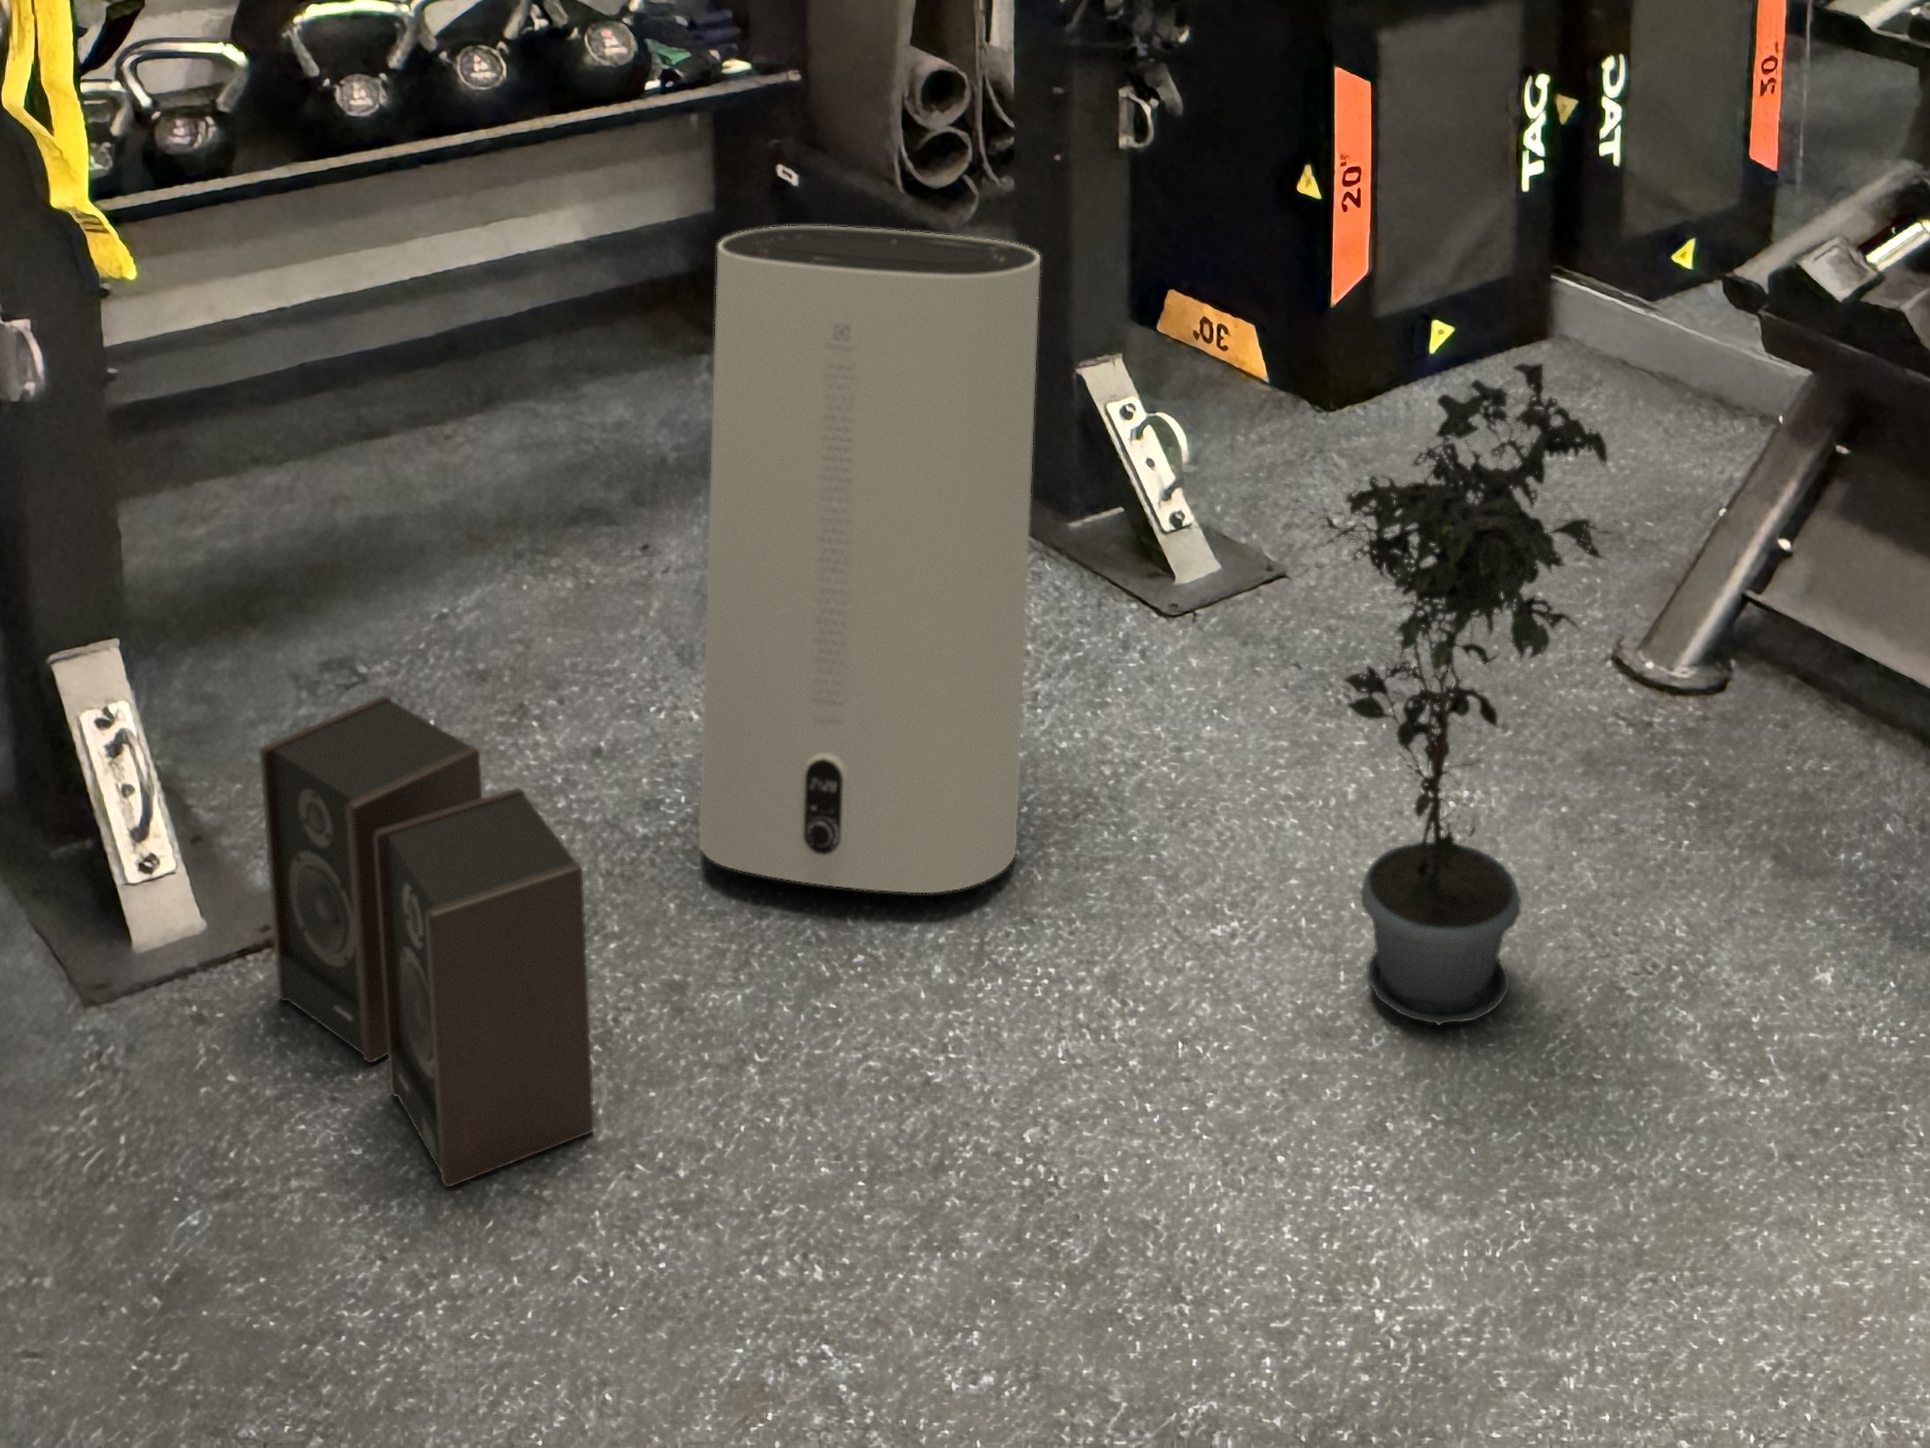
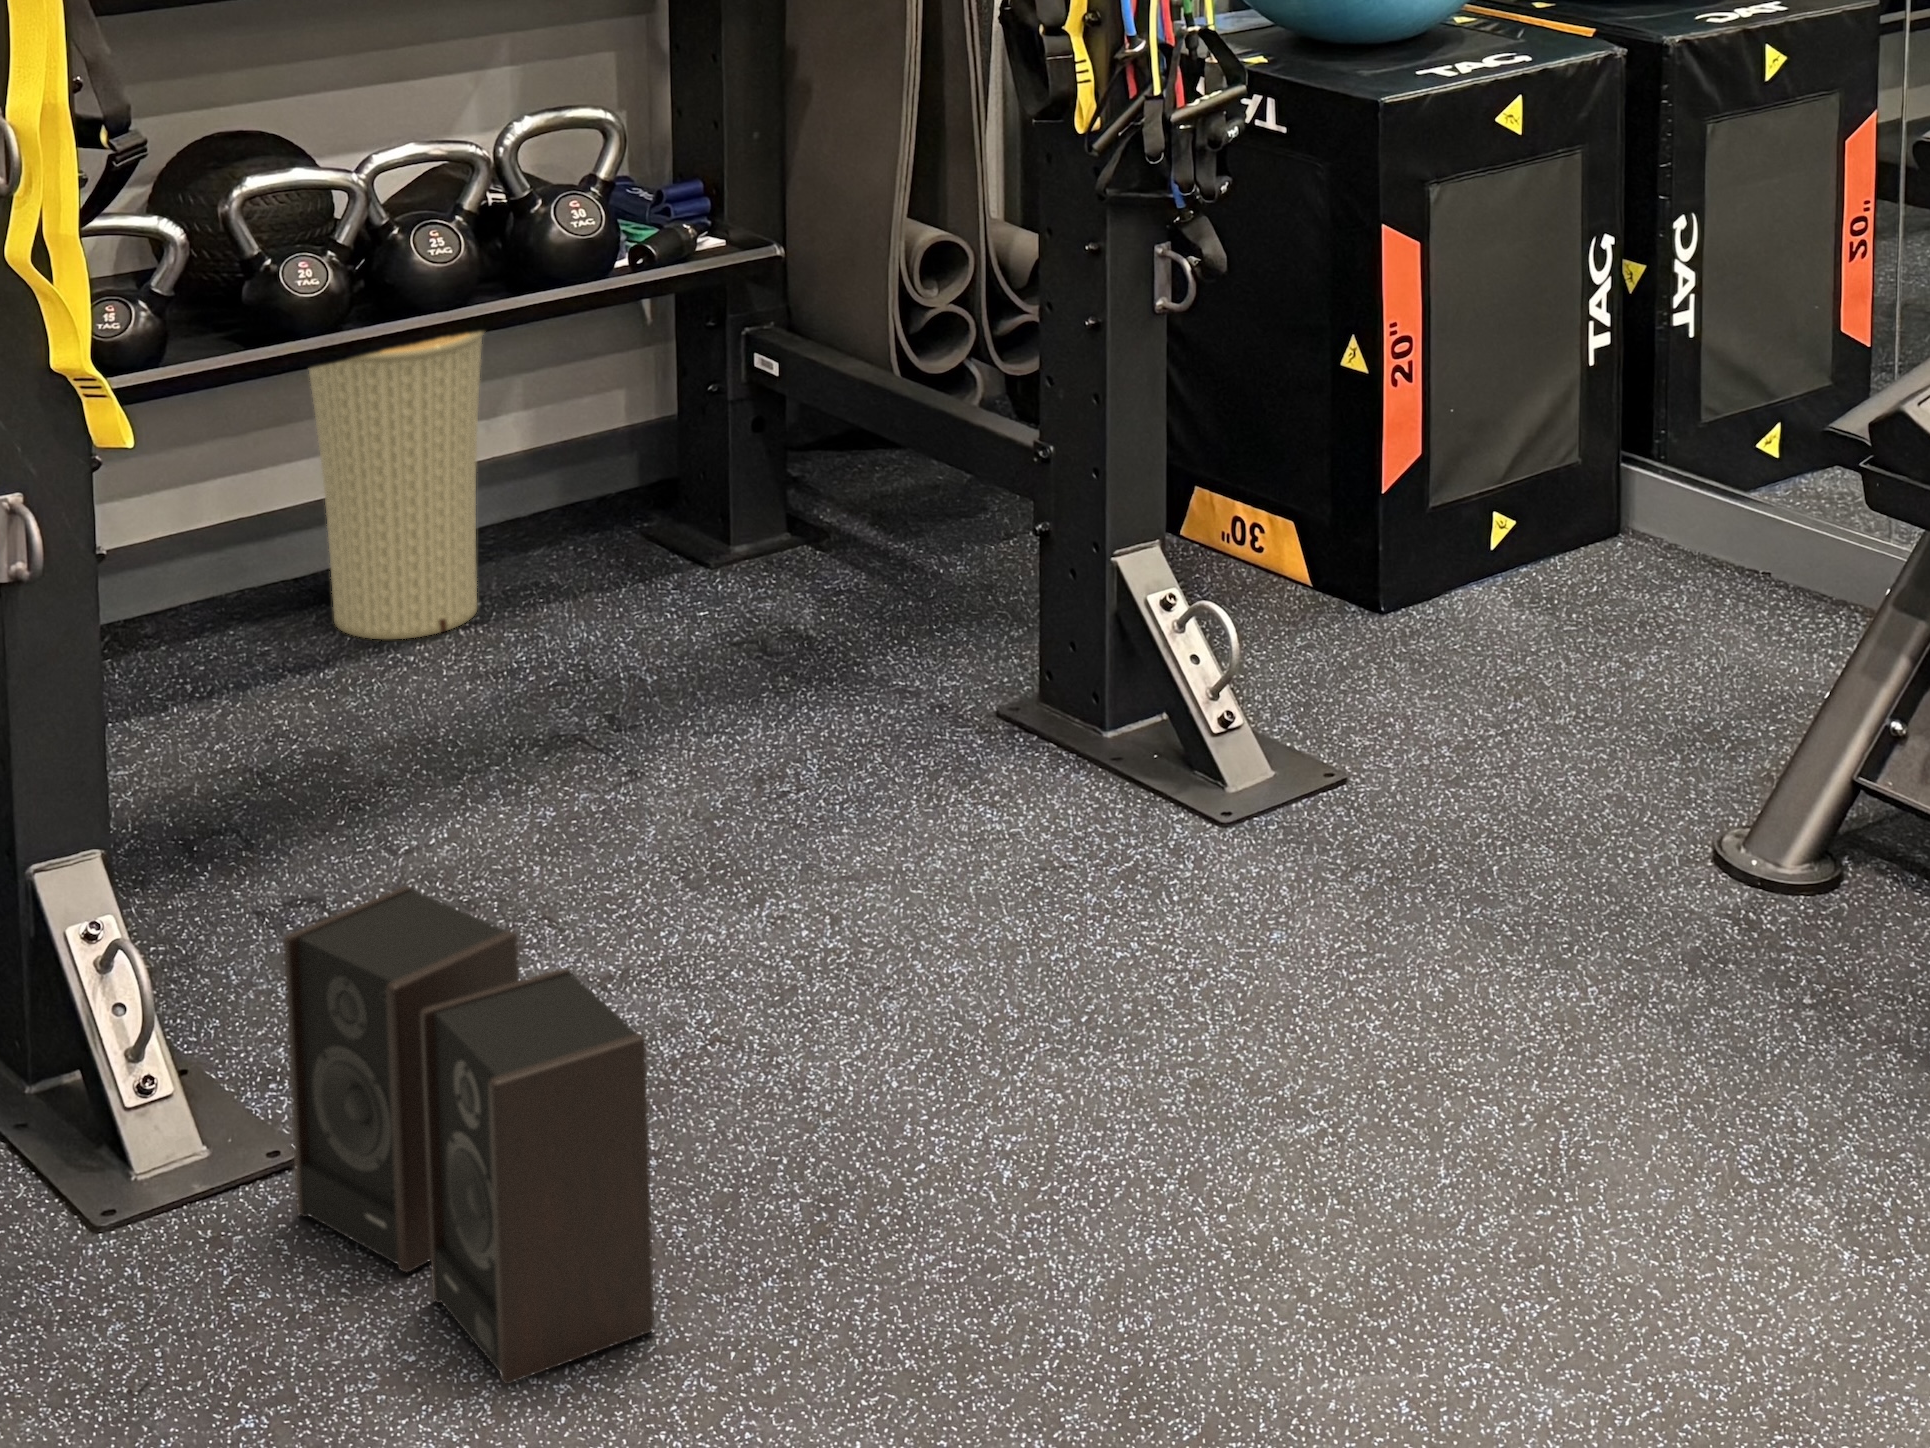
trash can: none [371,107,538,413] -> present [309,332,483,639]
air purifier: present [699,226,1040,893] -> none [731,384,1093,1098]
potted plant: present [1325,363,1612,1025] -> none [1394,494,1721,1219]

